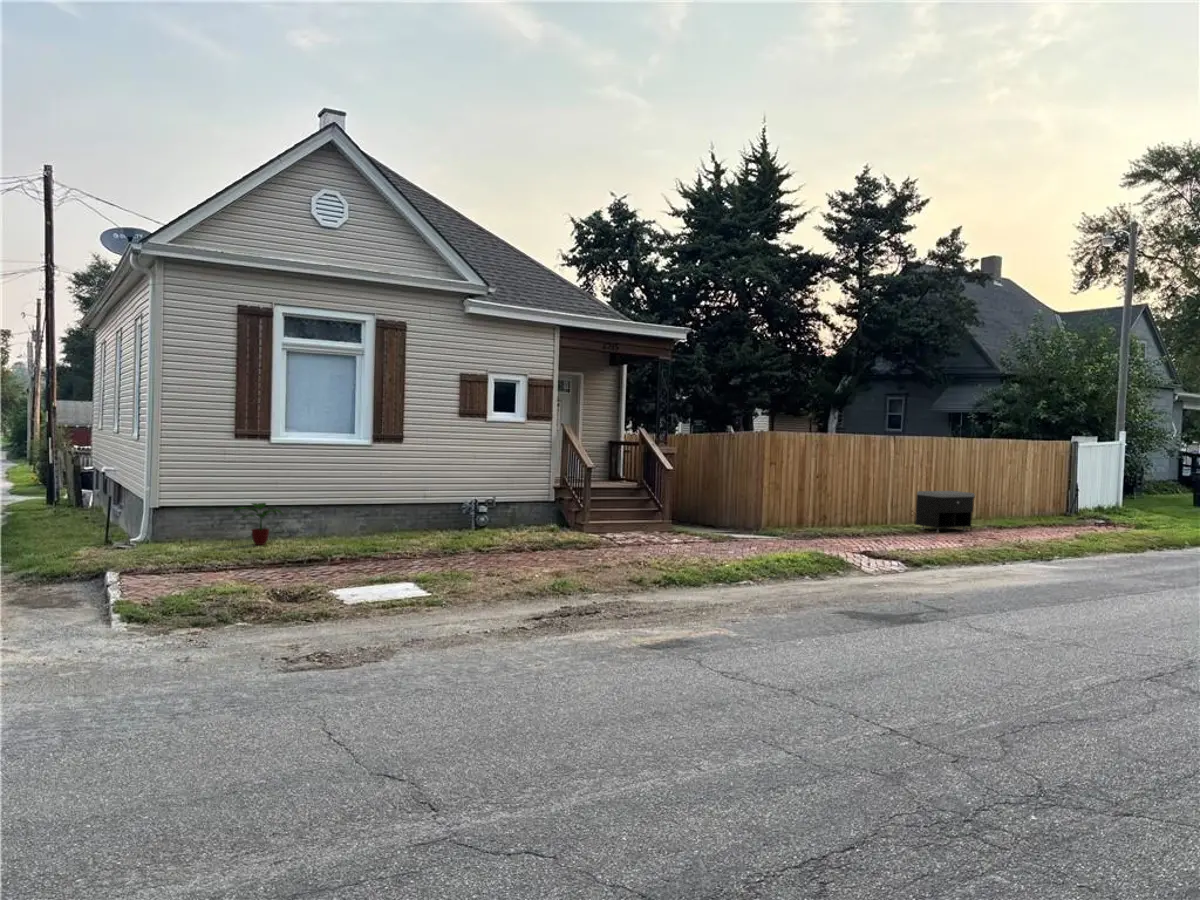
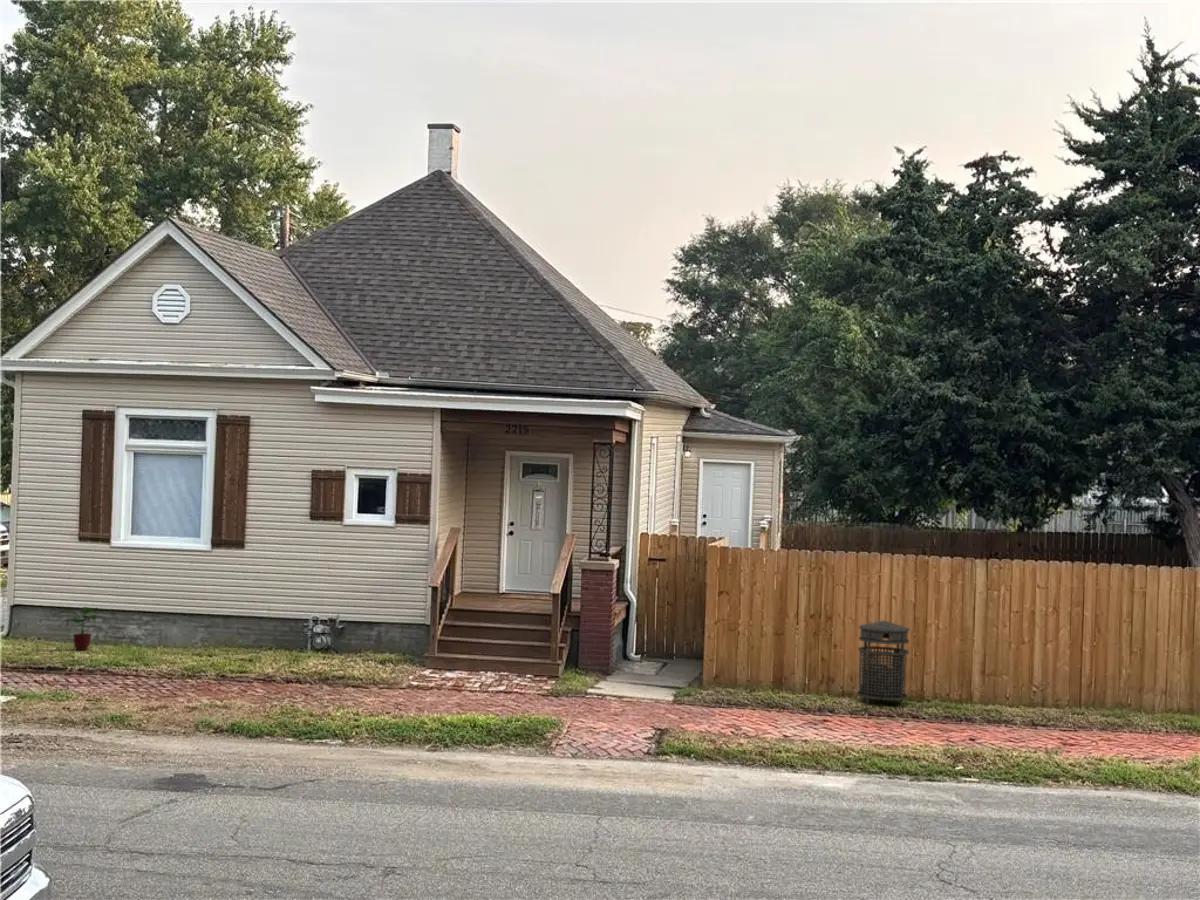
trash can: none [848,480,883,534] -> present [858,621,909,706]
storage bench: present [915,491,975,532] -> none [1014,644,1115,718]

